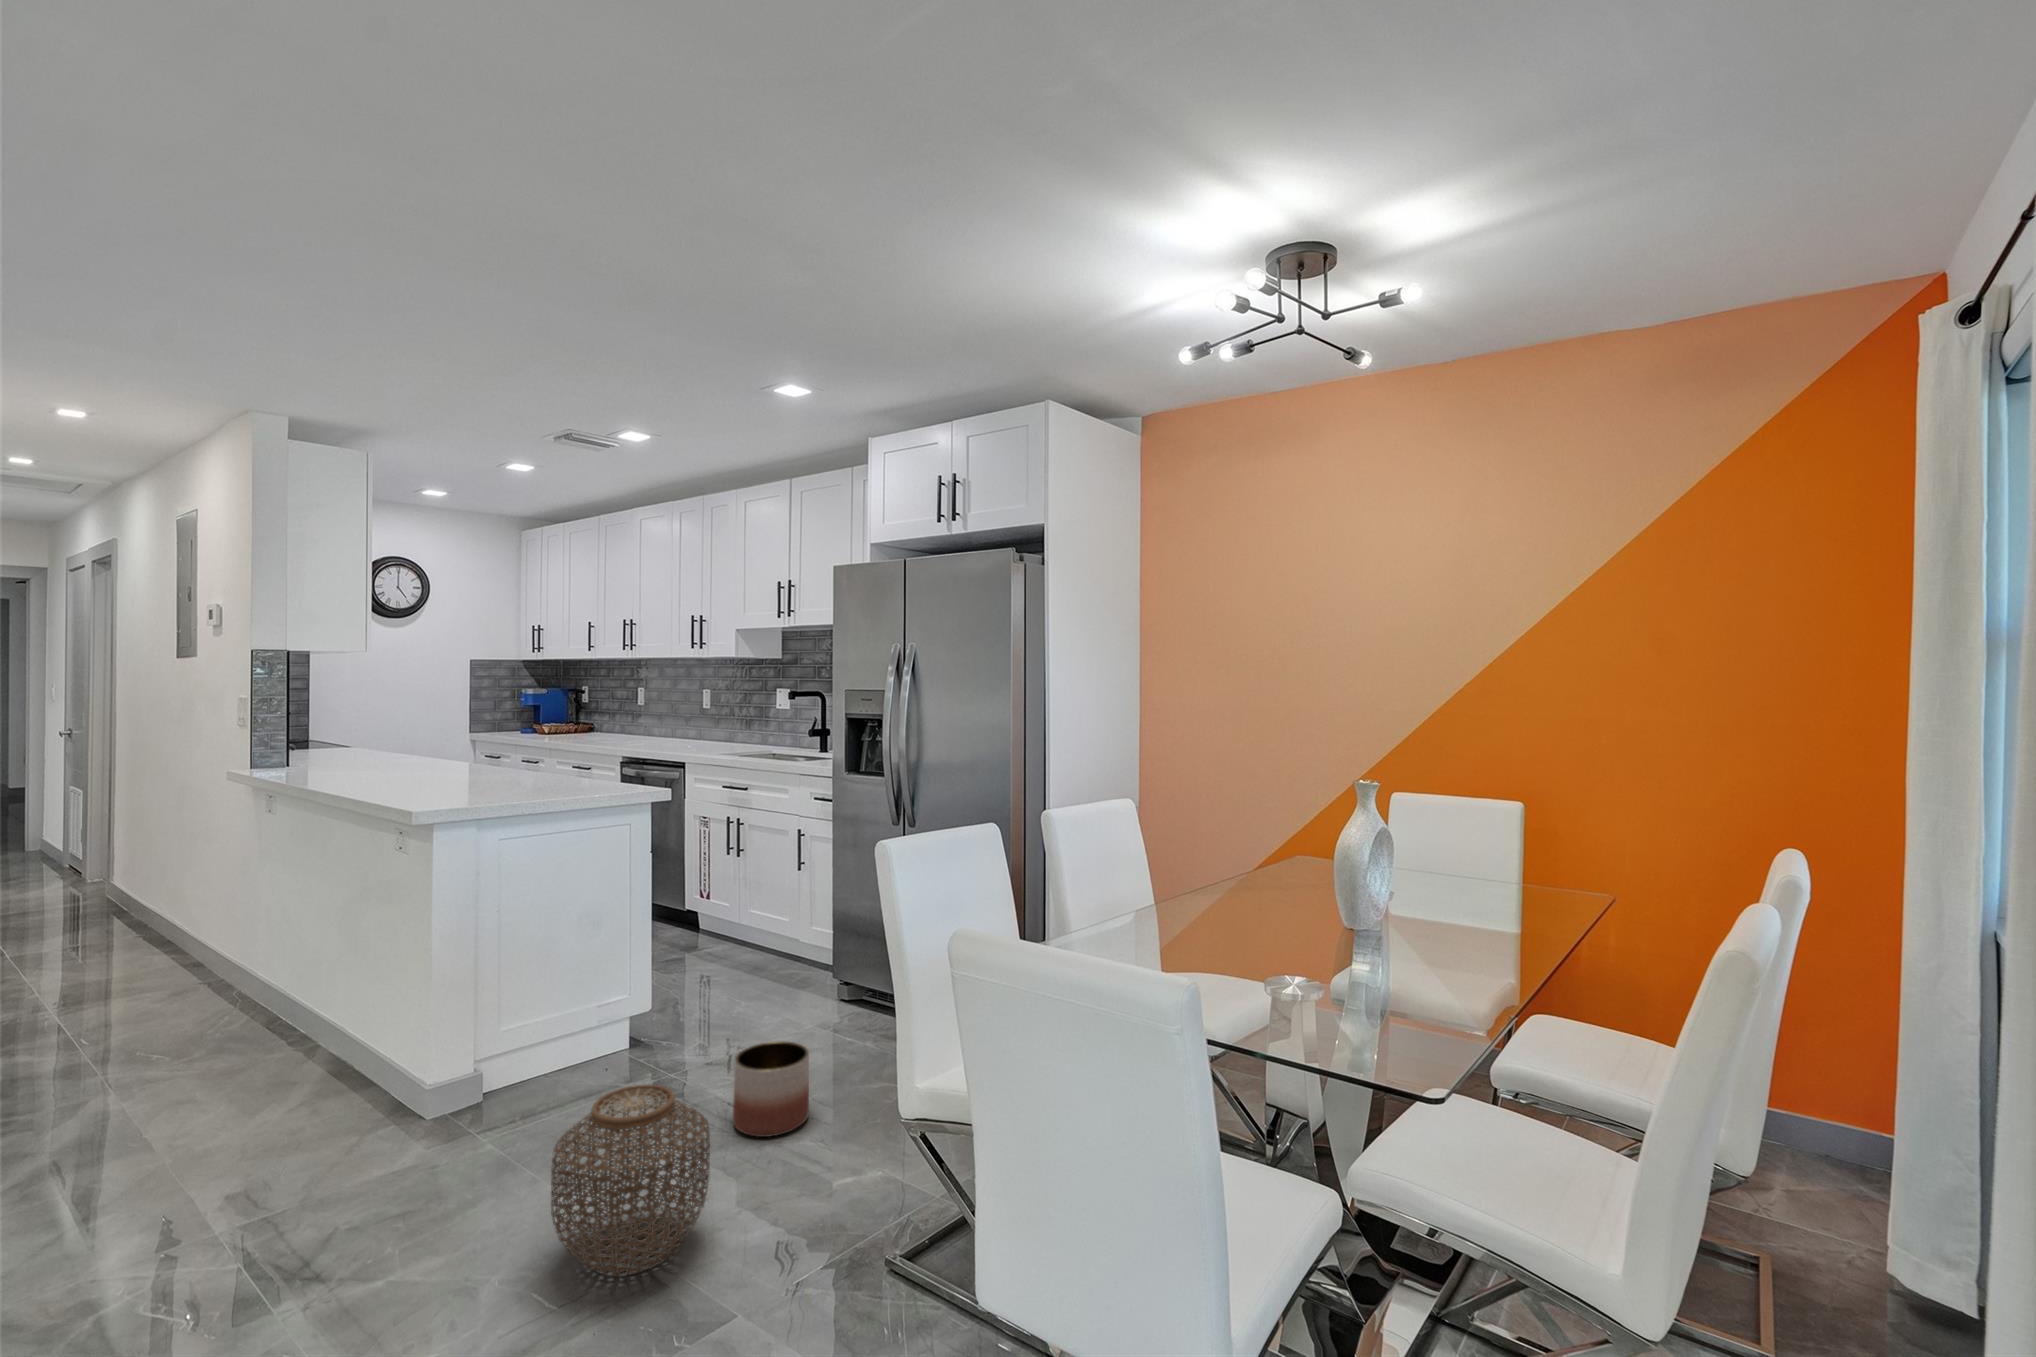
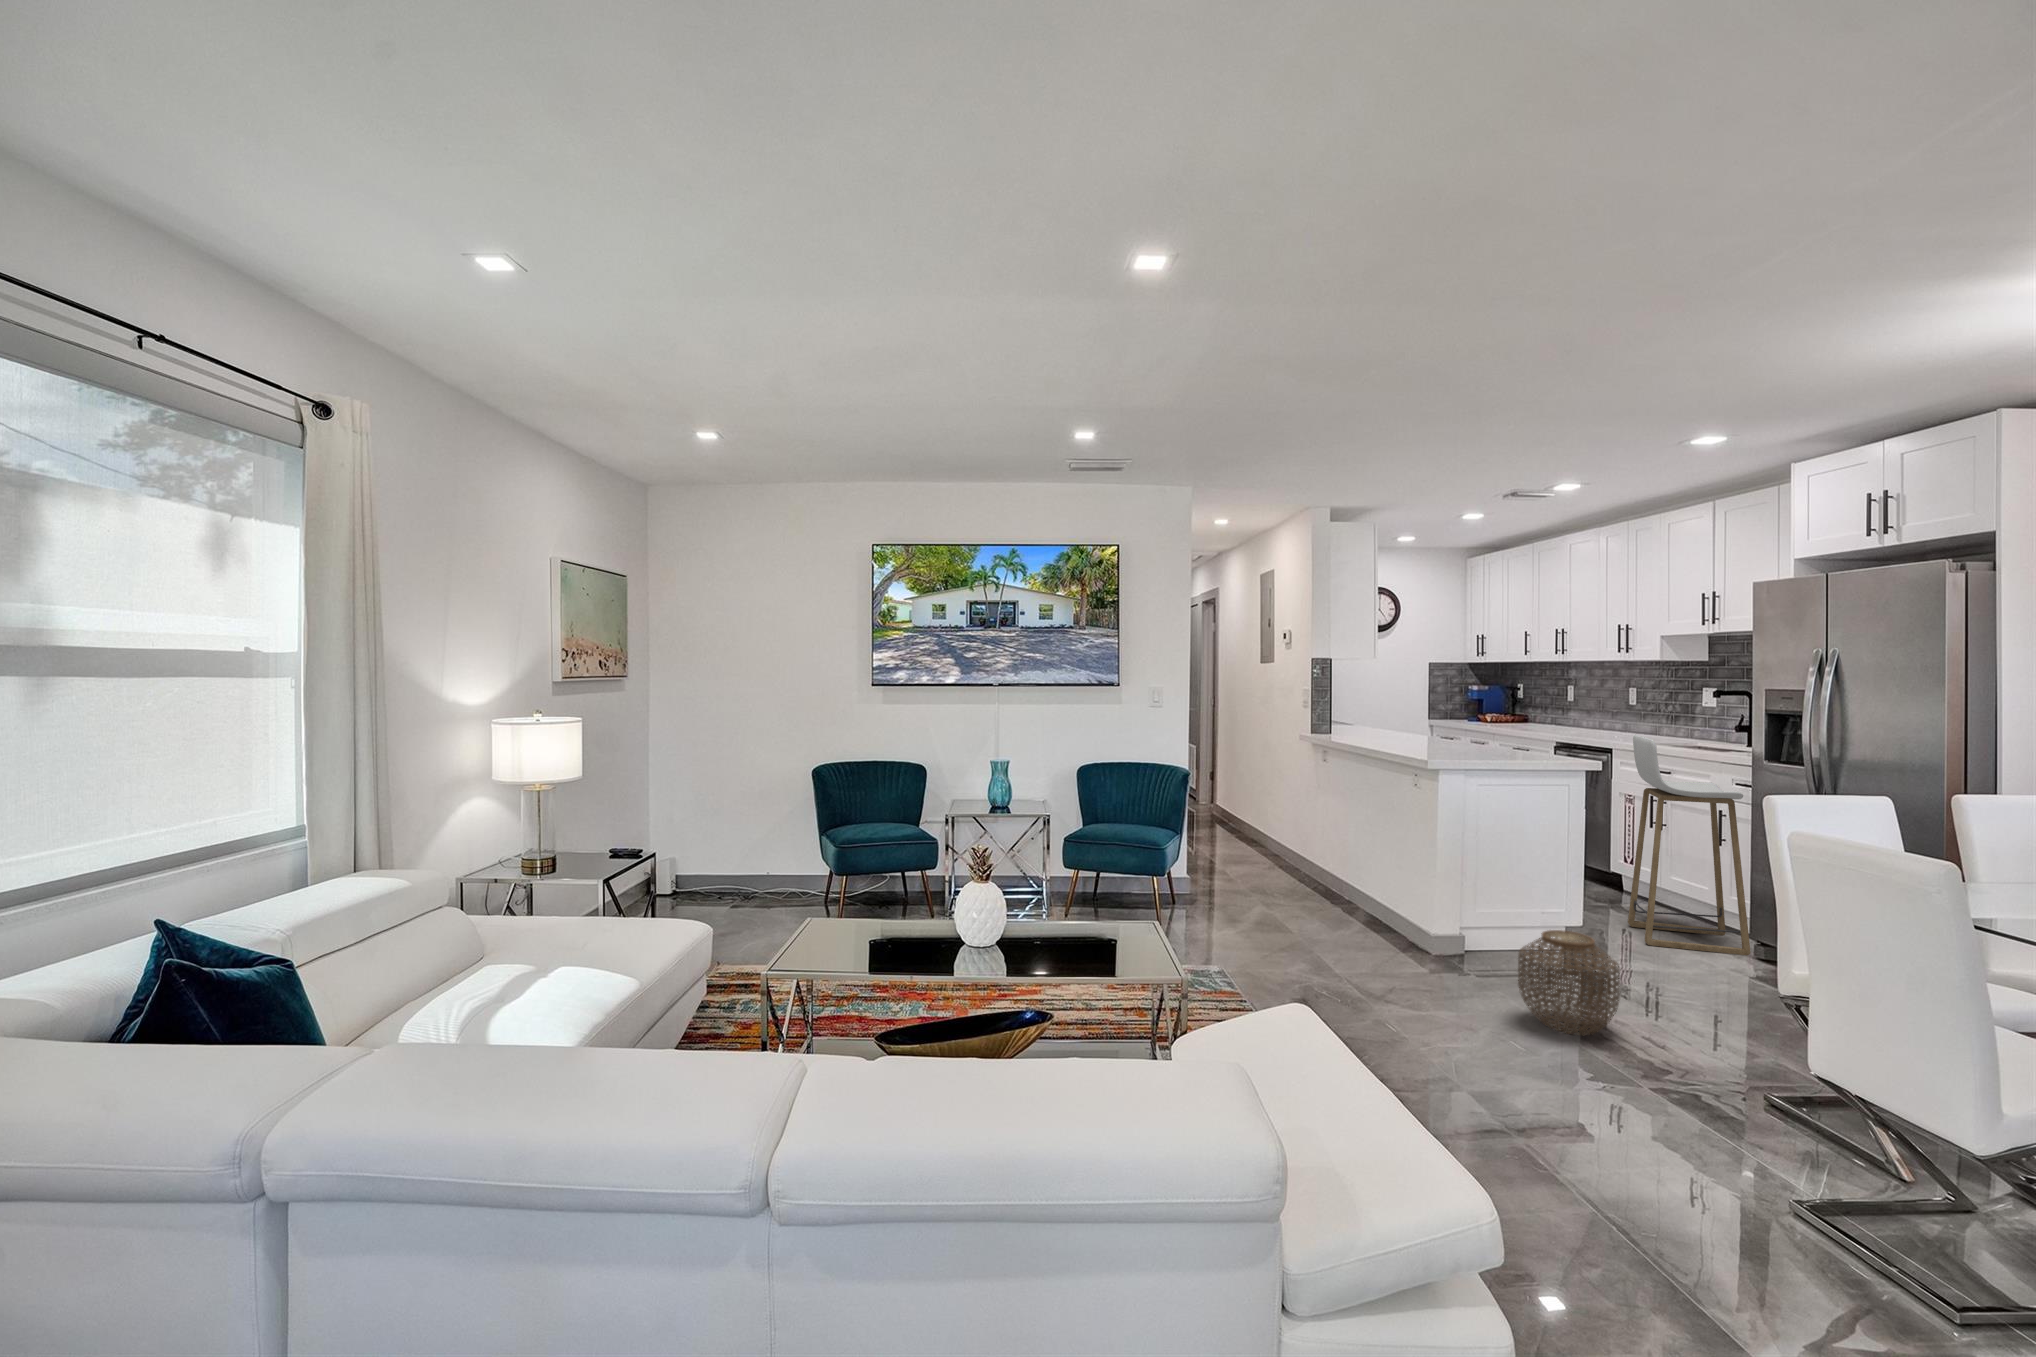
bar stool: none [707,747,833,1017] -> present [1628,735,1751,955]
planter: present [733,1041,809,1137] -> none [1643,948,1708,1012]

